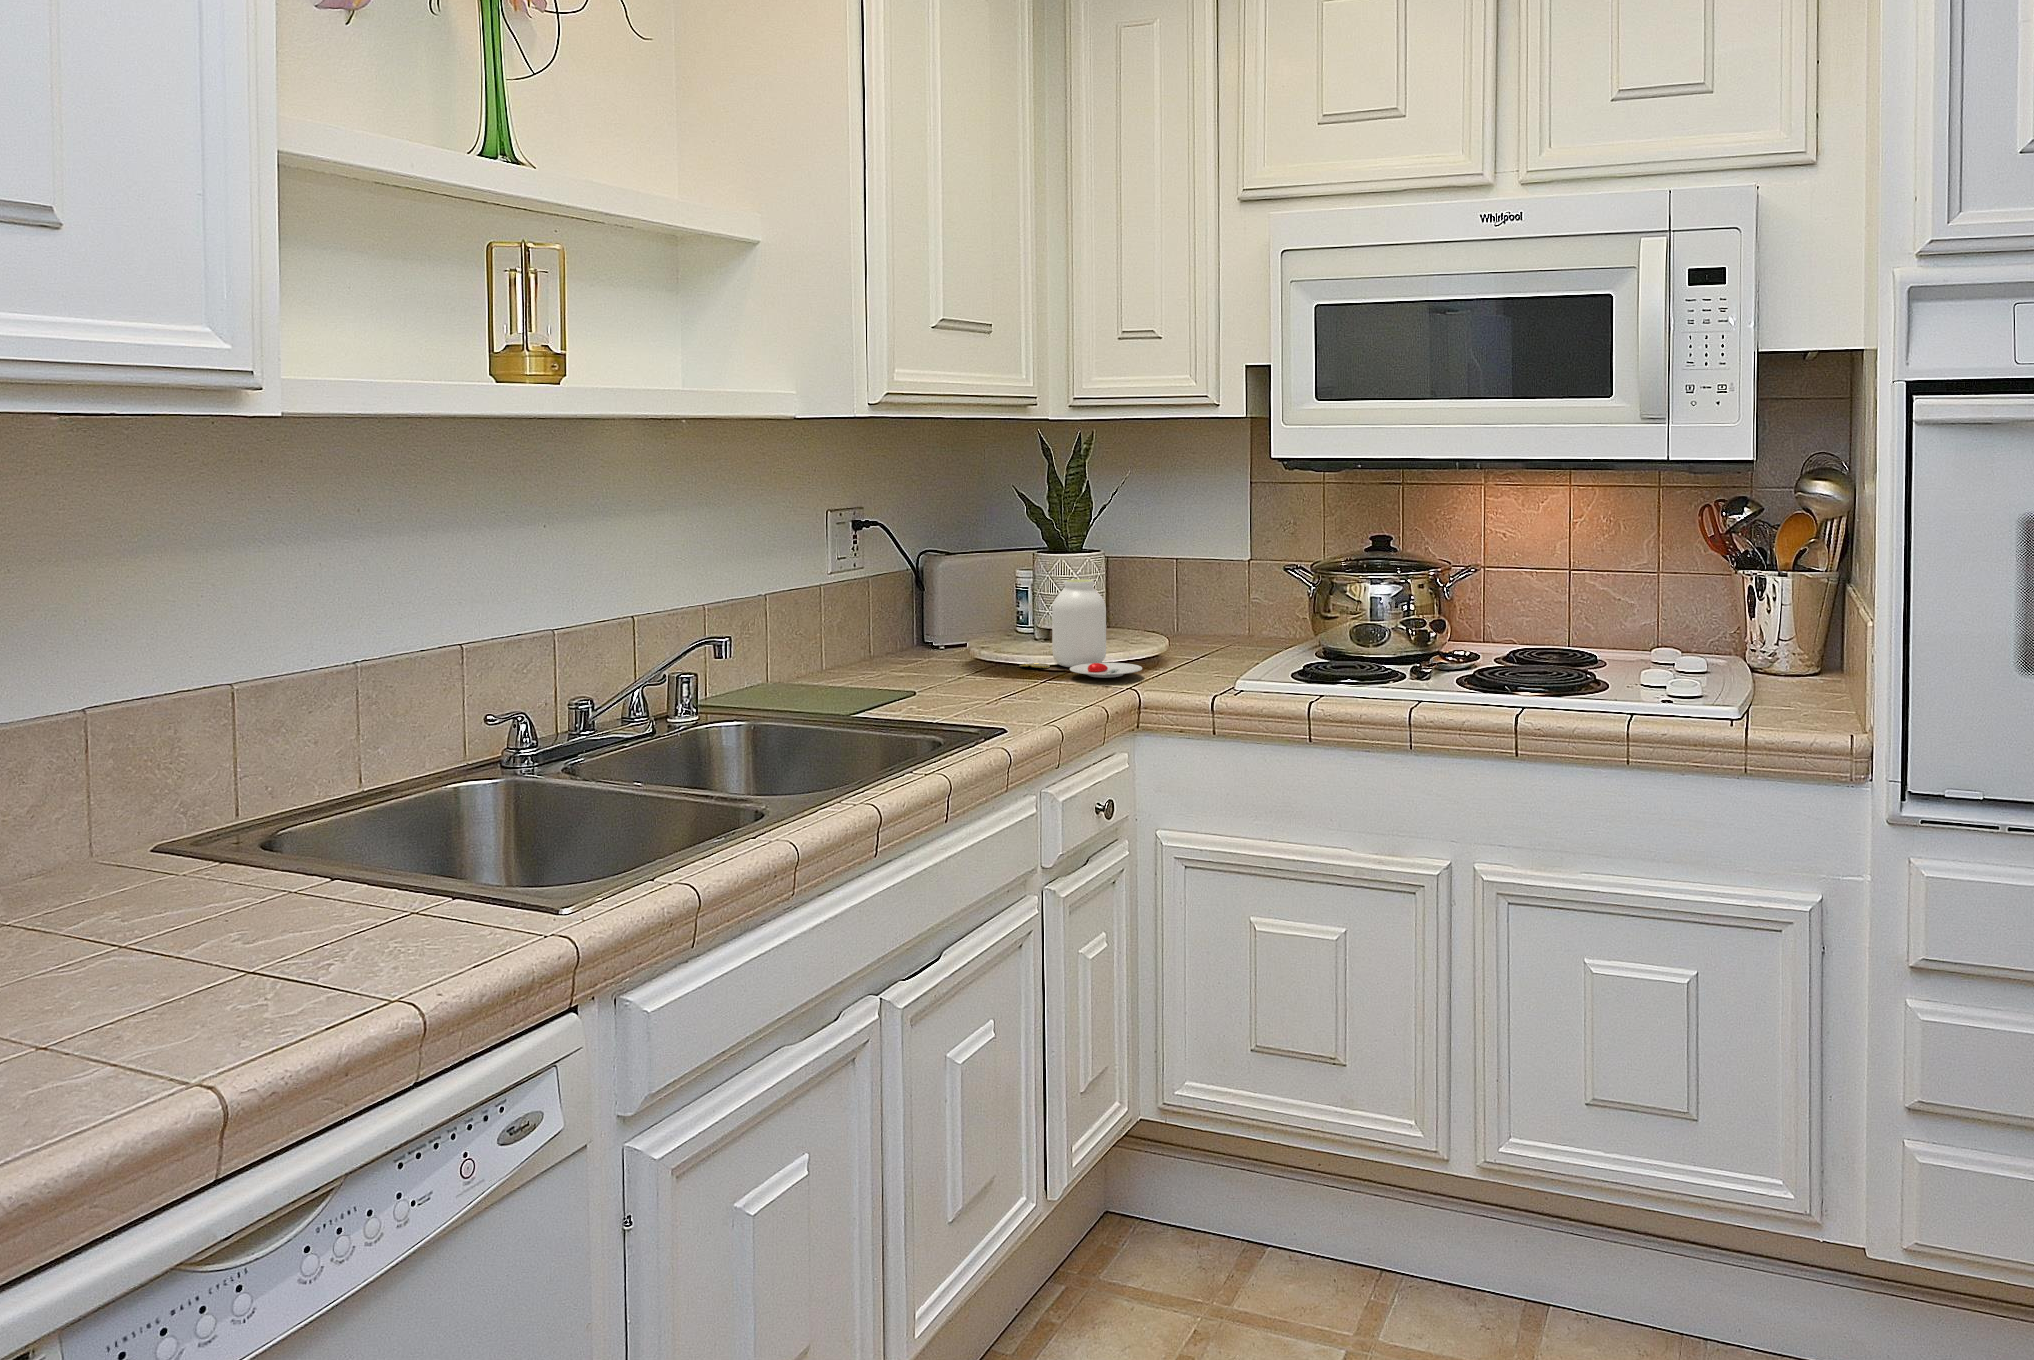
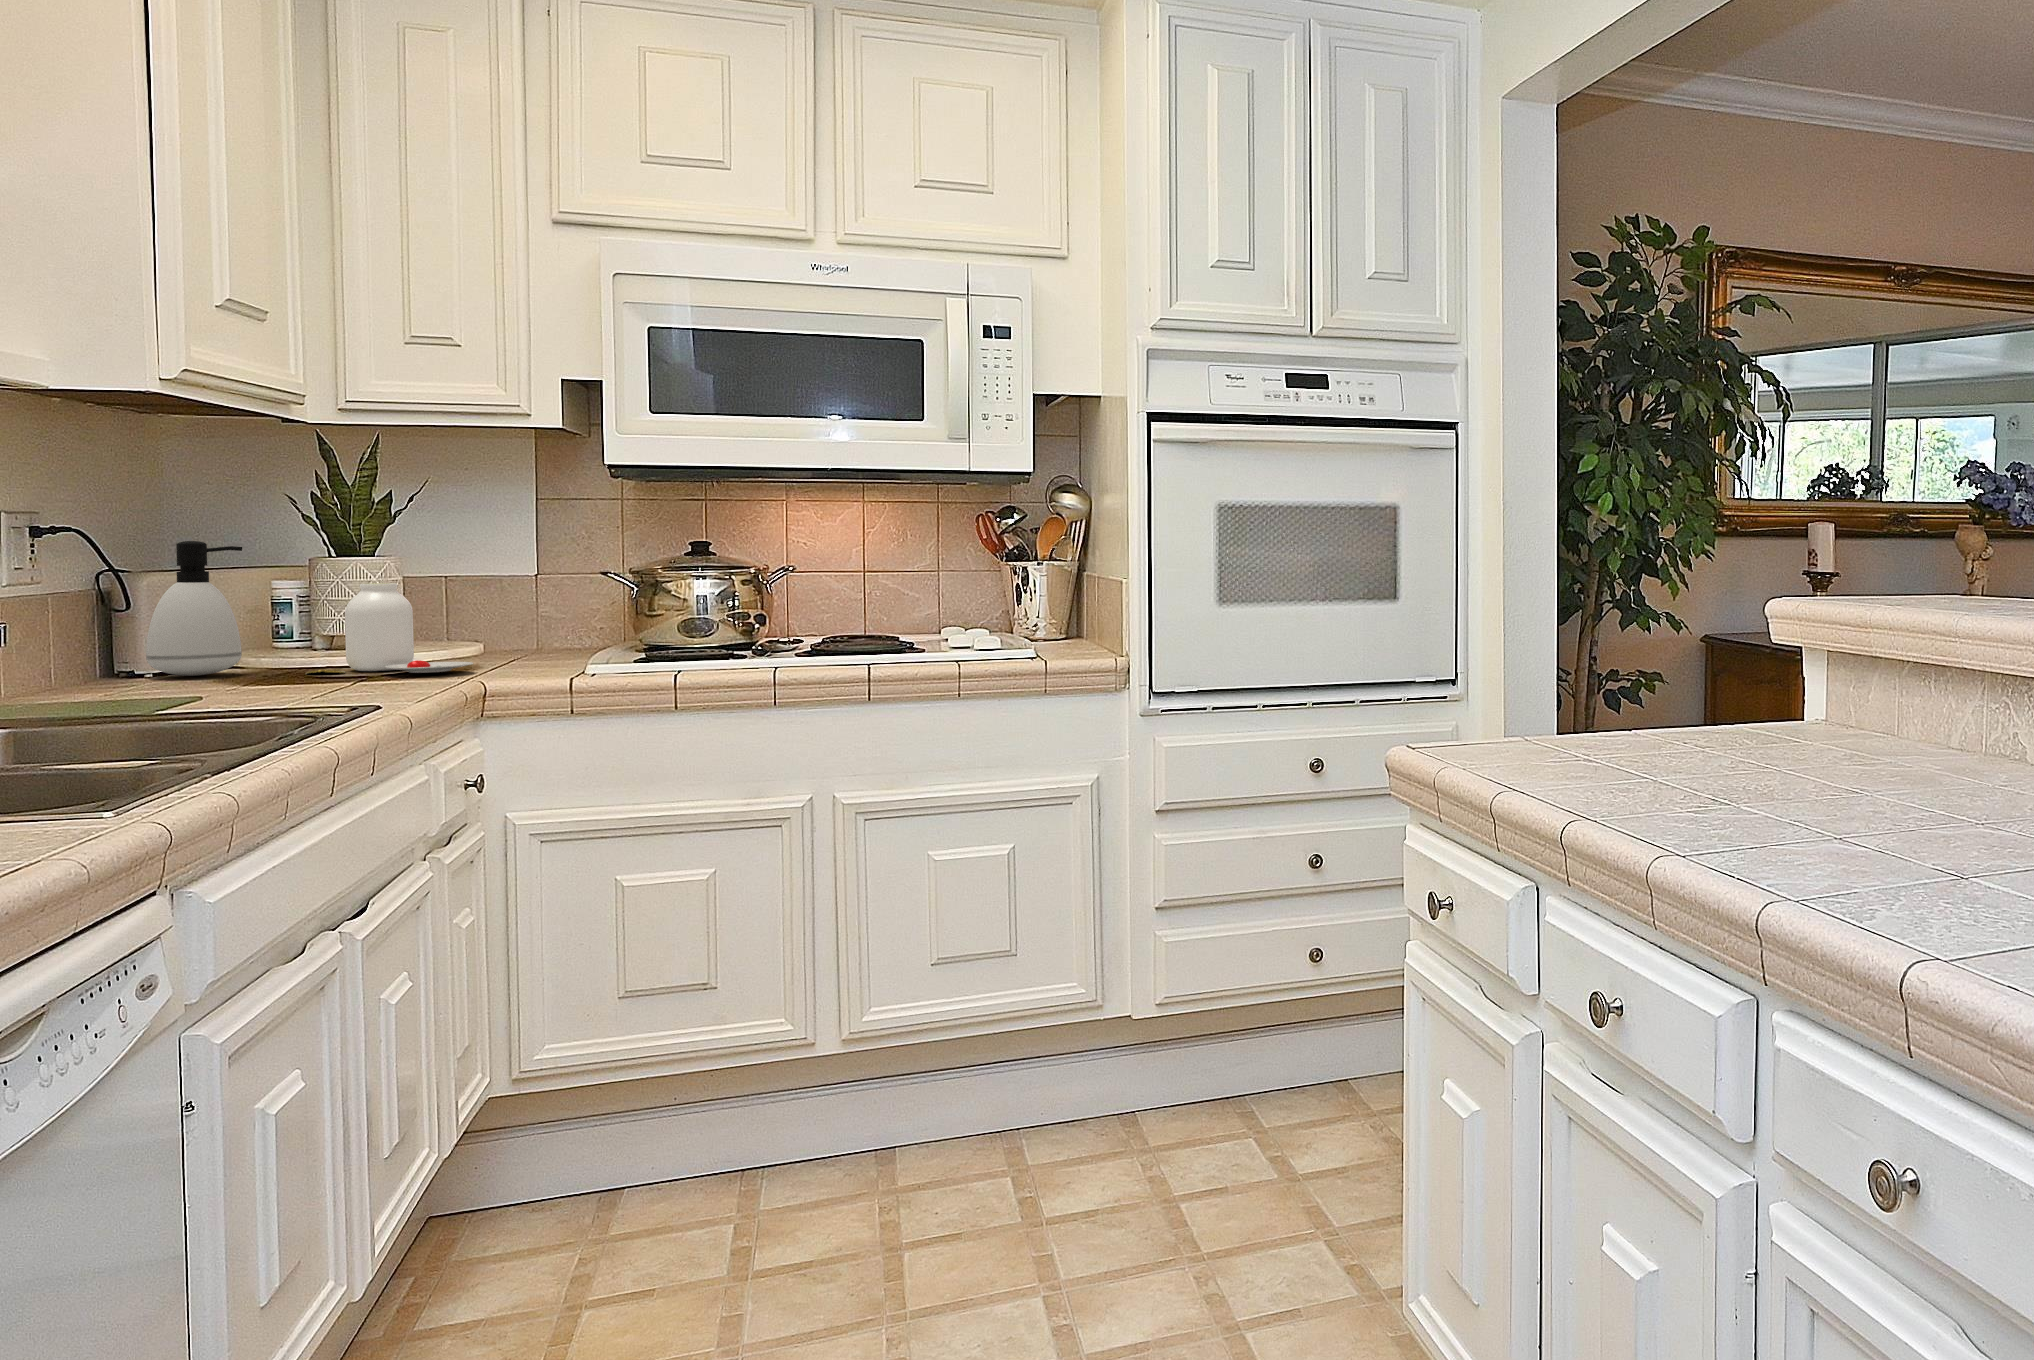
soap dispenser: none [912,538,980,661] -> present [146,541,242,676]

